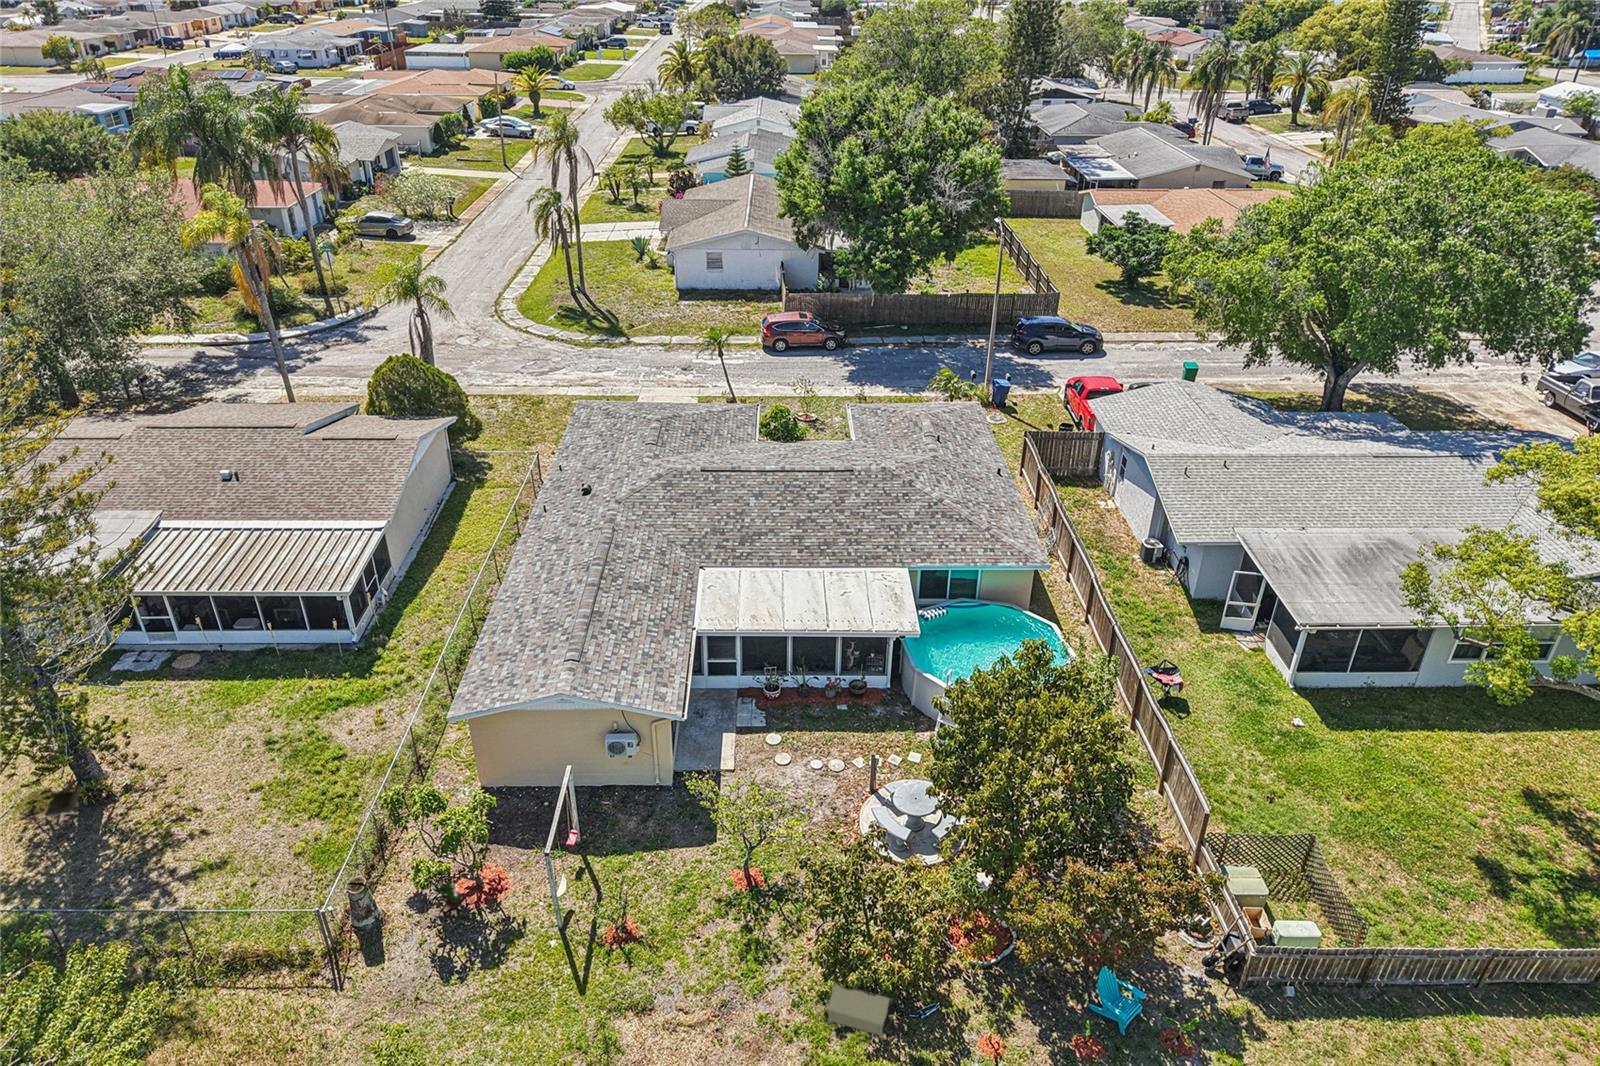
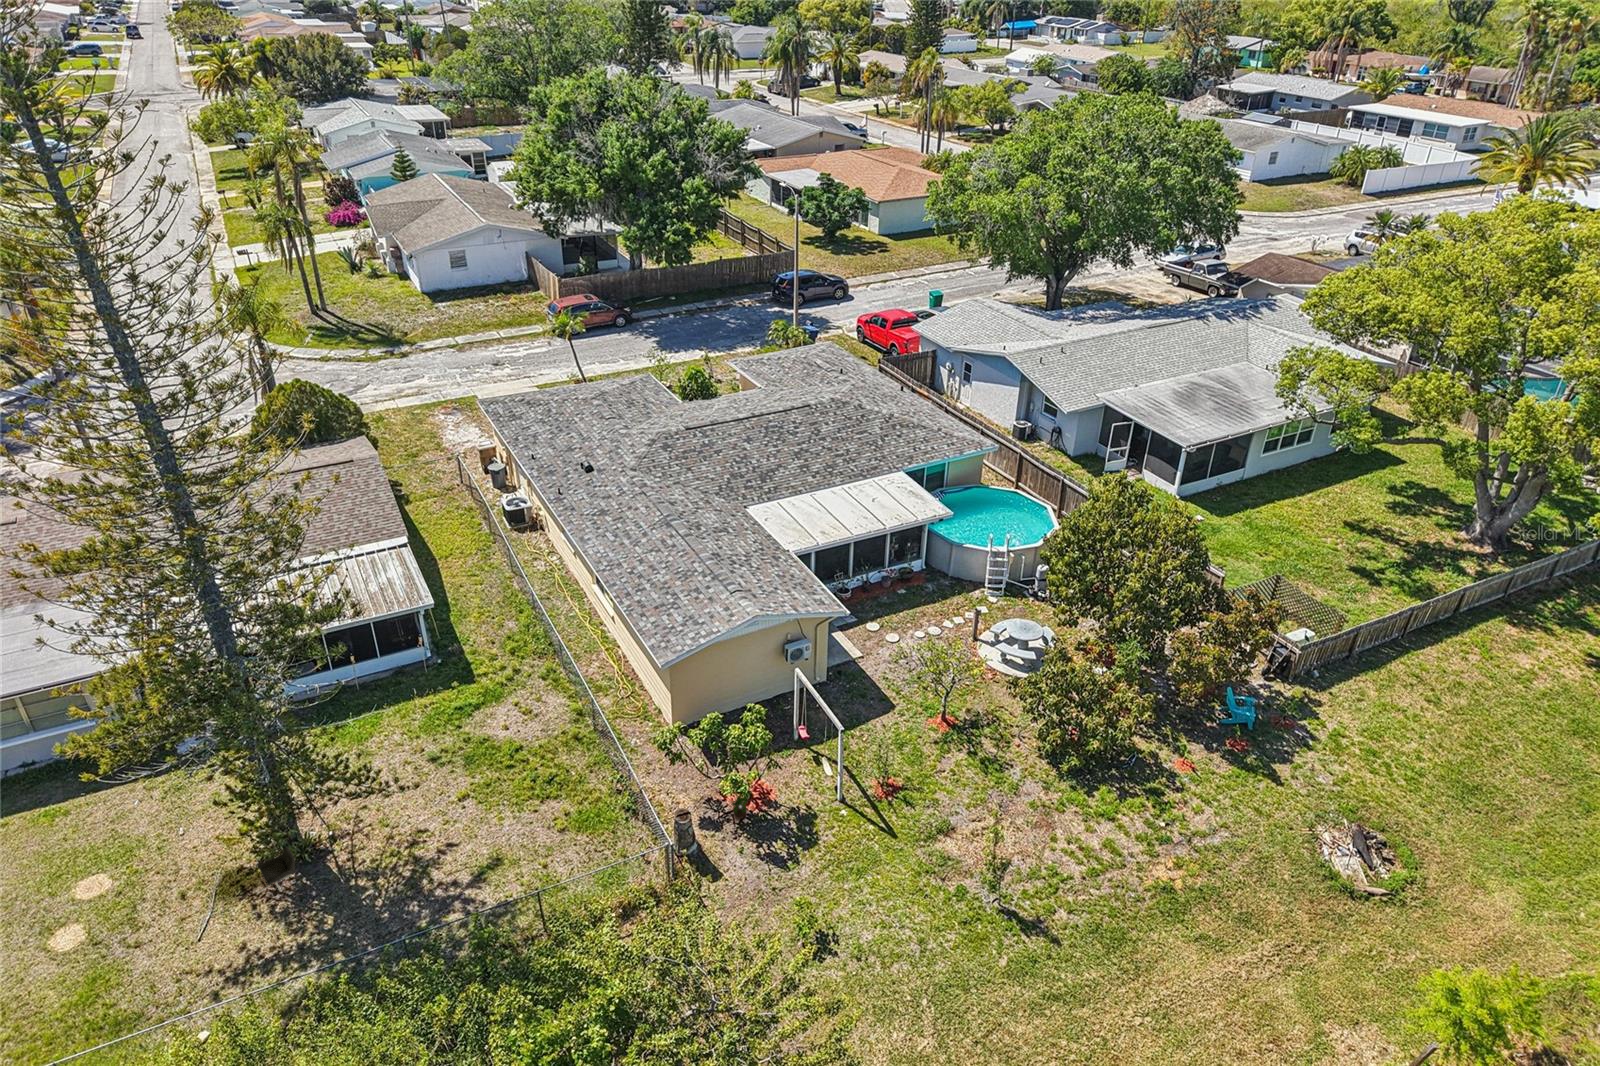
storage bench: present [827,984,890,1038] -> none [1070,757,1123,791]

